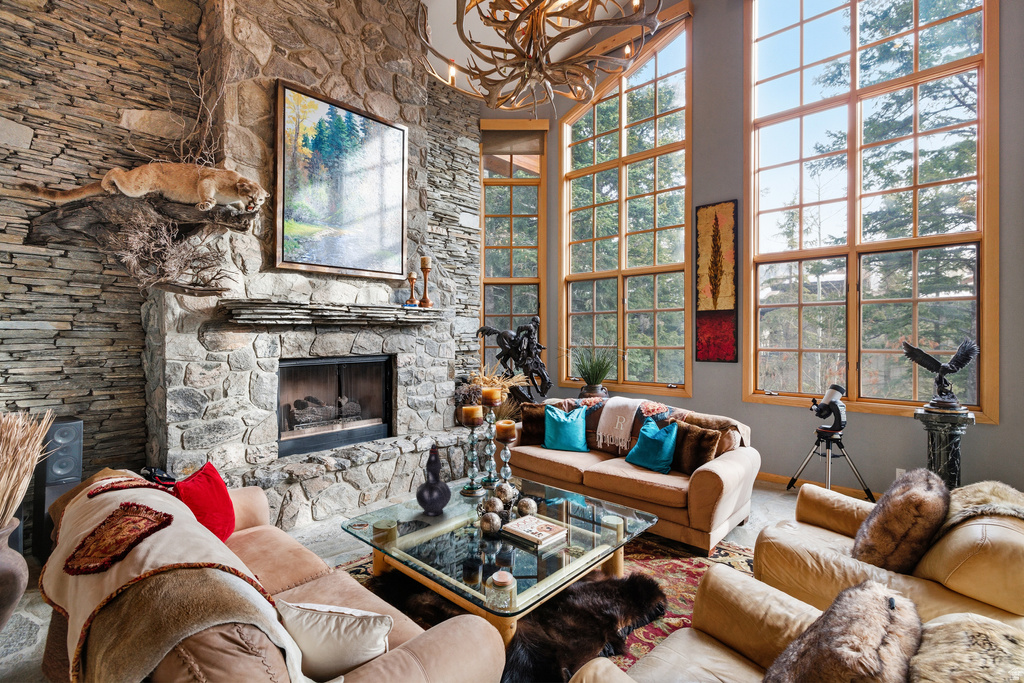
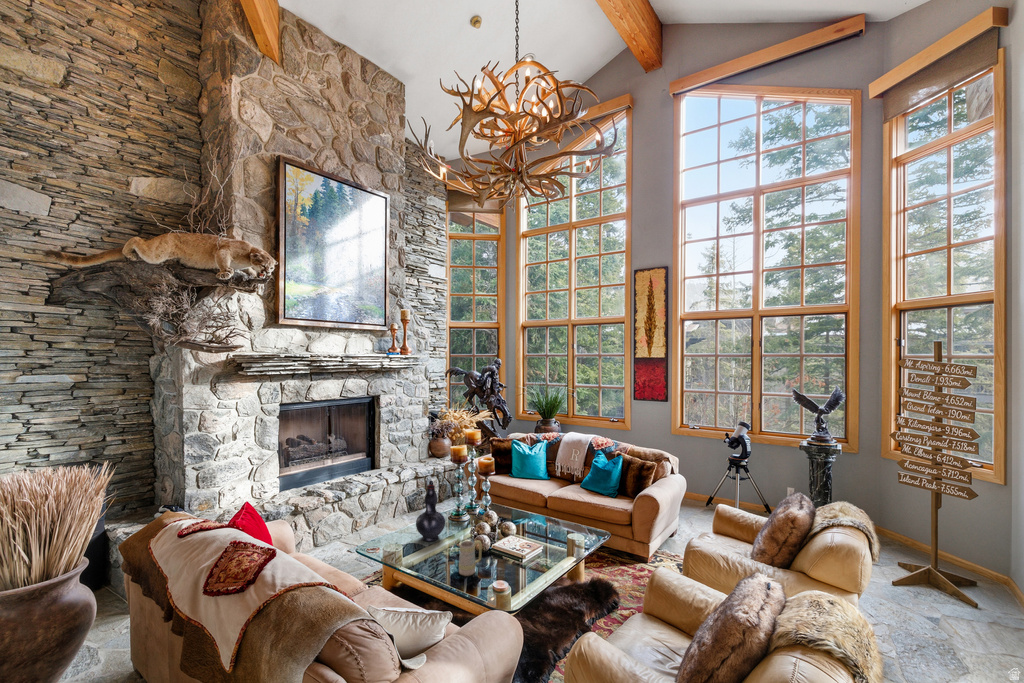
mug: none [457,516,486,559] -> present [459,540,482,576]

